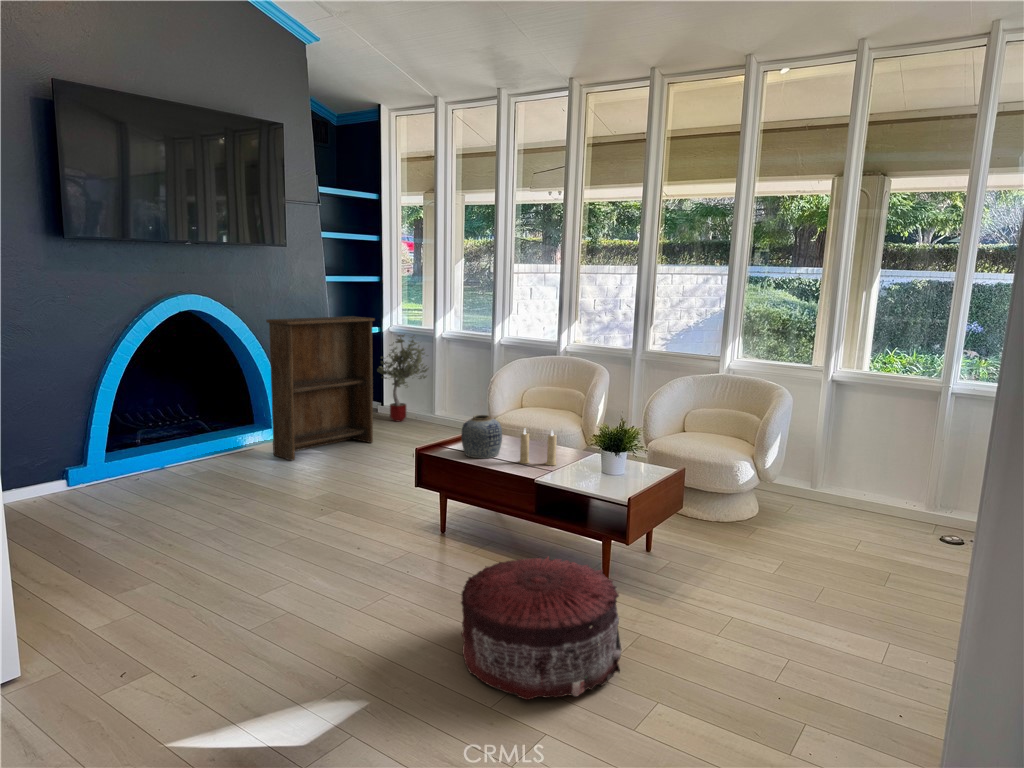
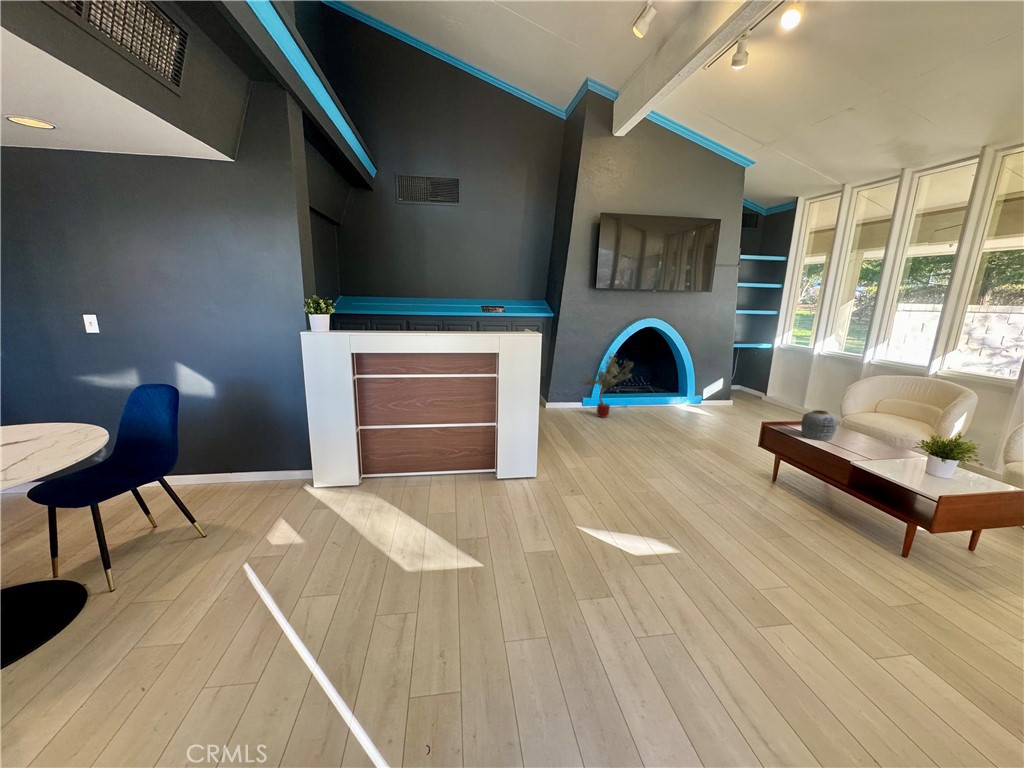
bookshelf: present [266,316,375,461] -> none [684,336,763,417]
potted tree: present [378,335,429,421] -> present [580,353,633,418]
candle: present [519,430,557,466] -> none [846,424,887,457]
pouf: present [461,557,622,700] -> none [756,503,895,612]

